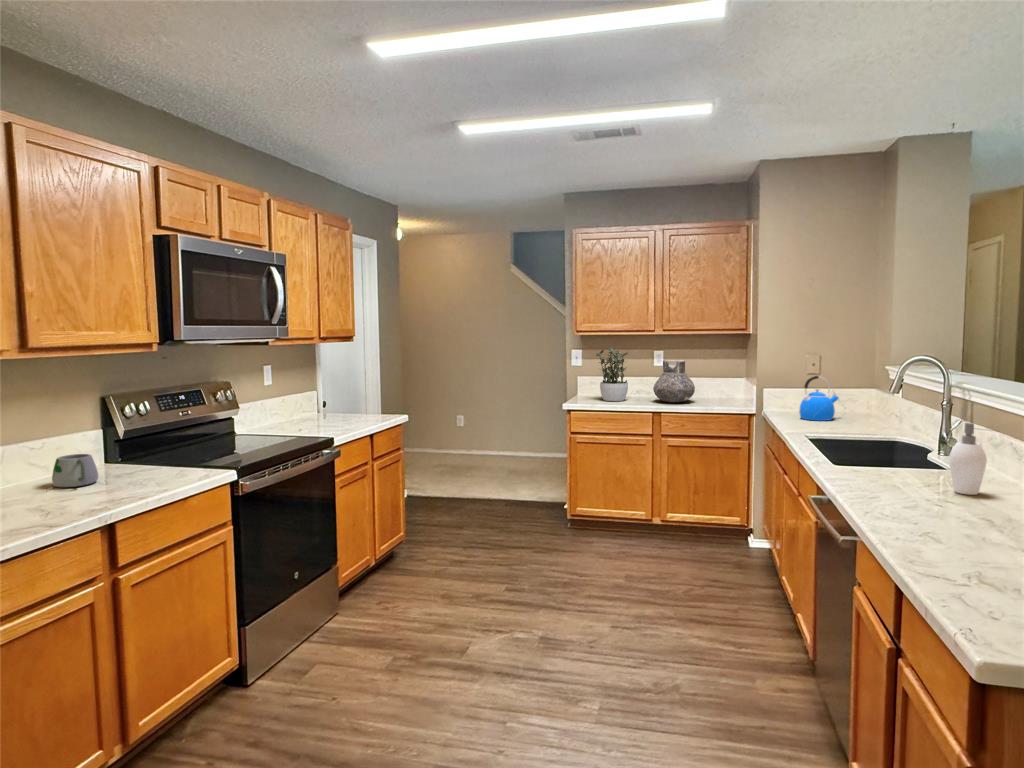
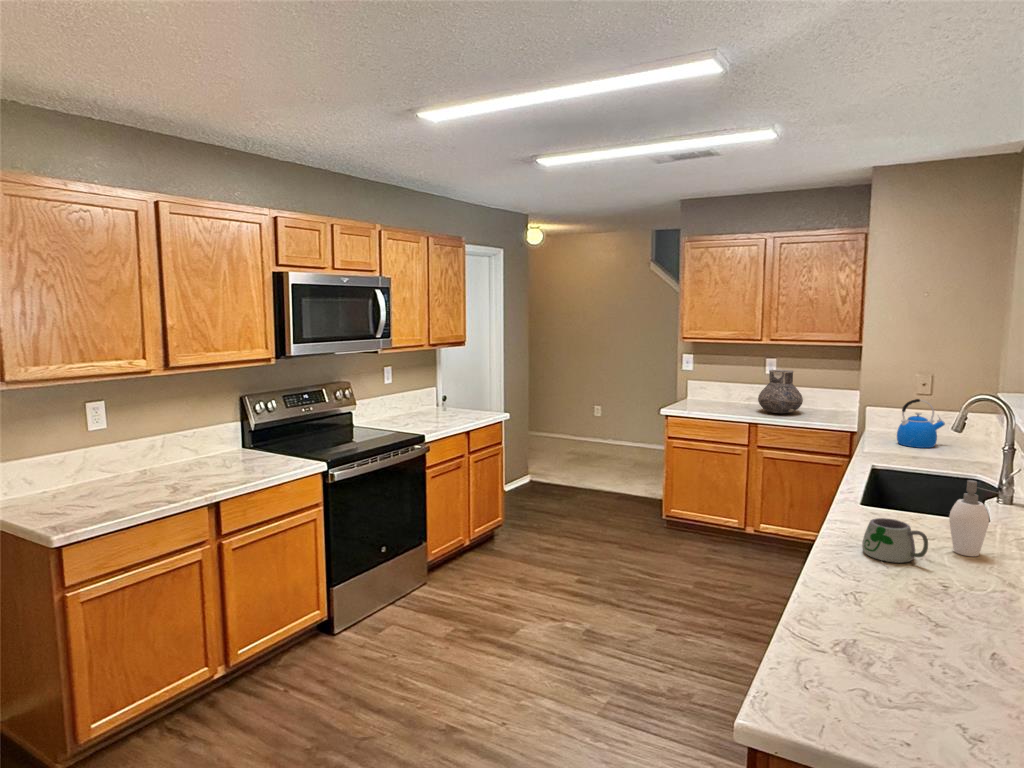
potted plant: present [596,347,628,401] -> none [699,354,737,409]
mug: present [47,454,98,491] -> present [862,518,928,568]

